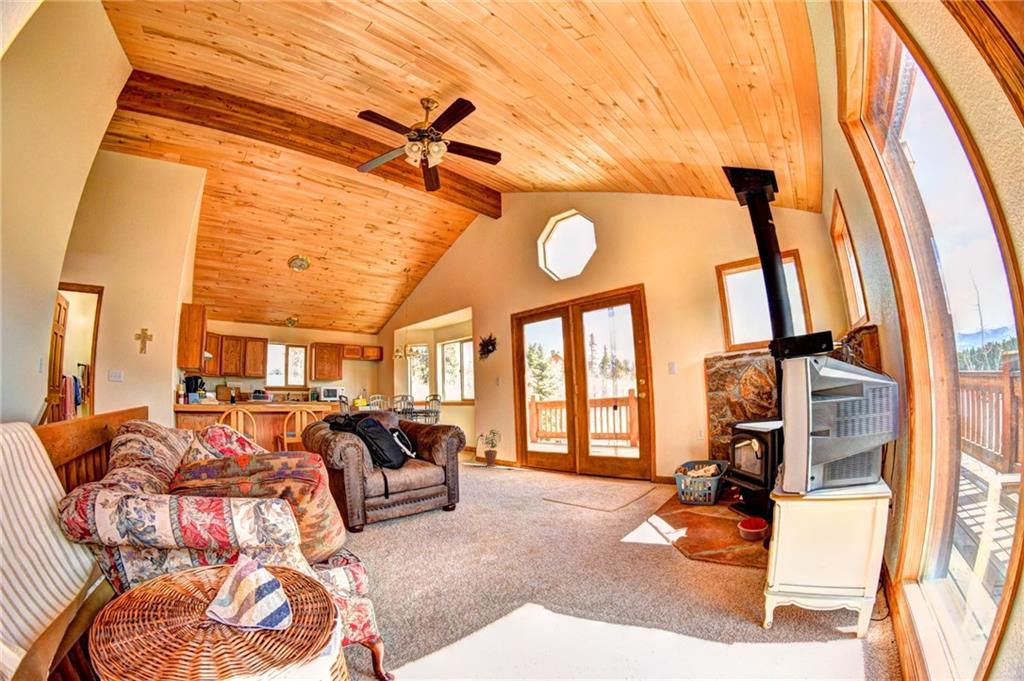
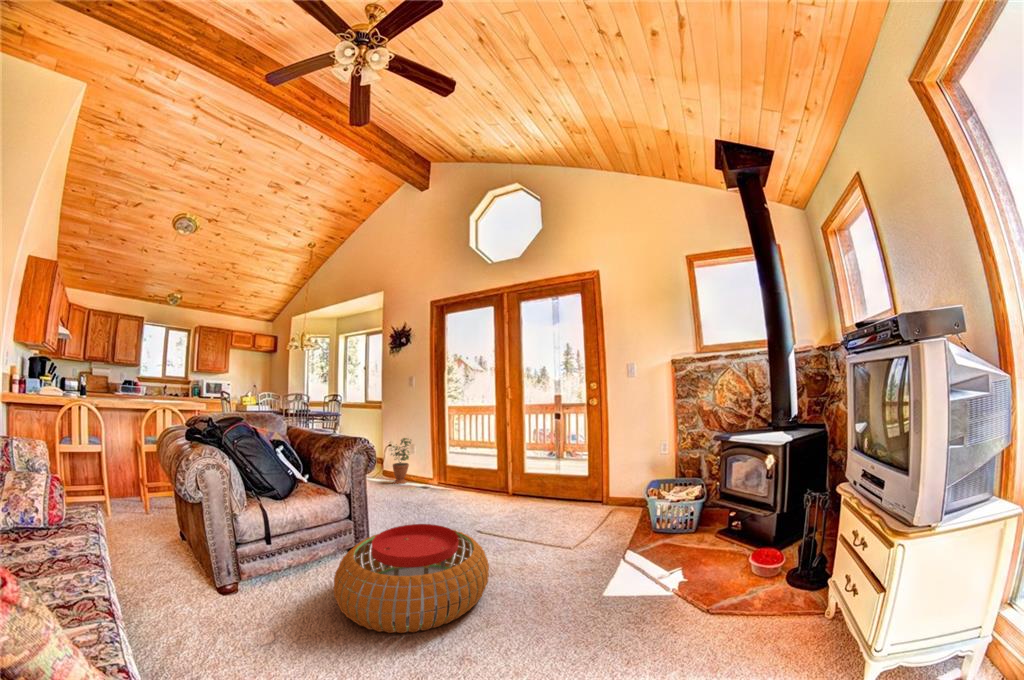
pouf: none [448,481,544,537] -> present [333,524,489,633]

